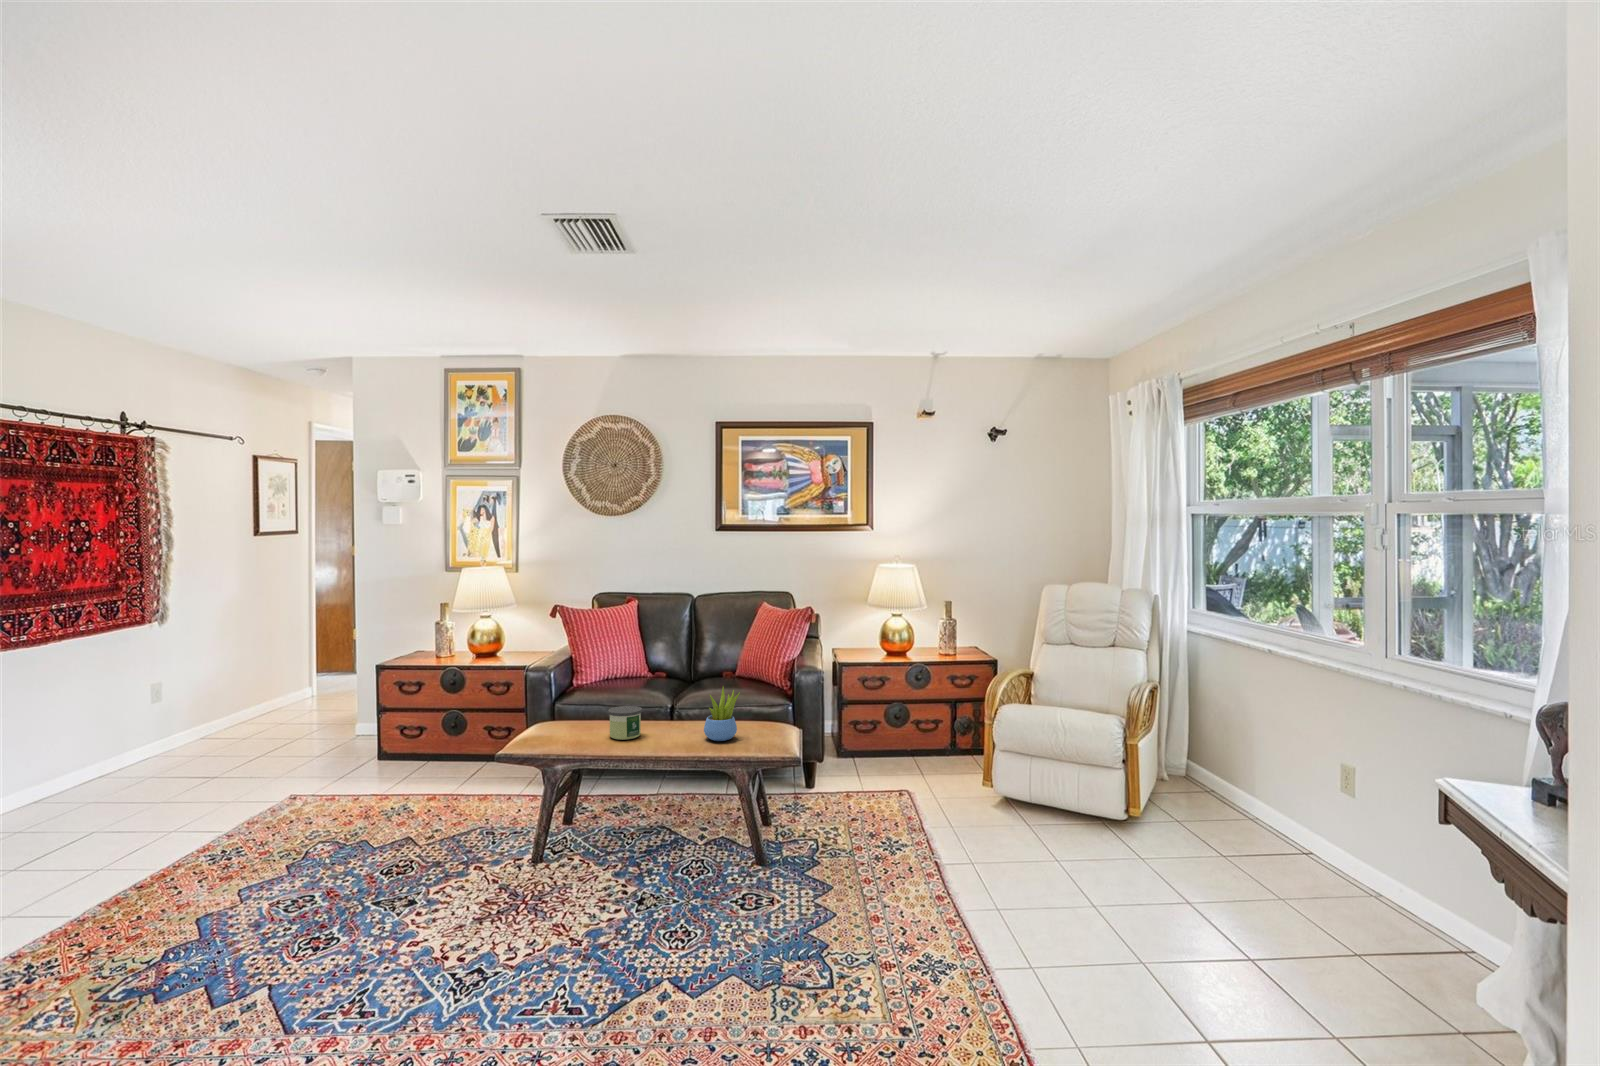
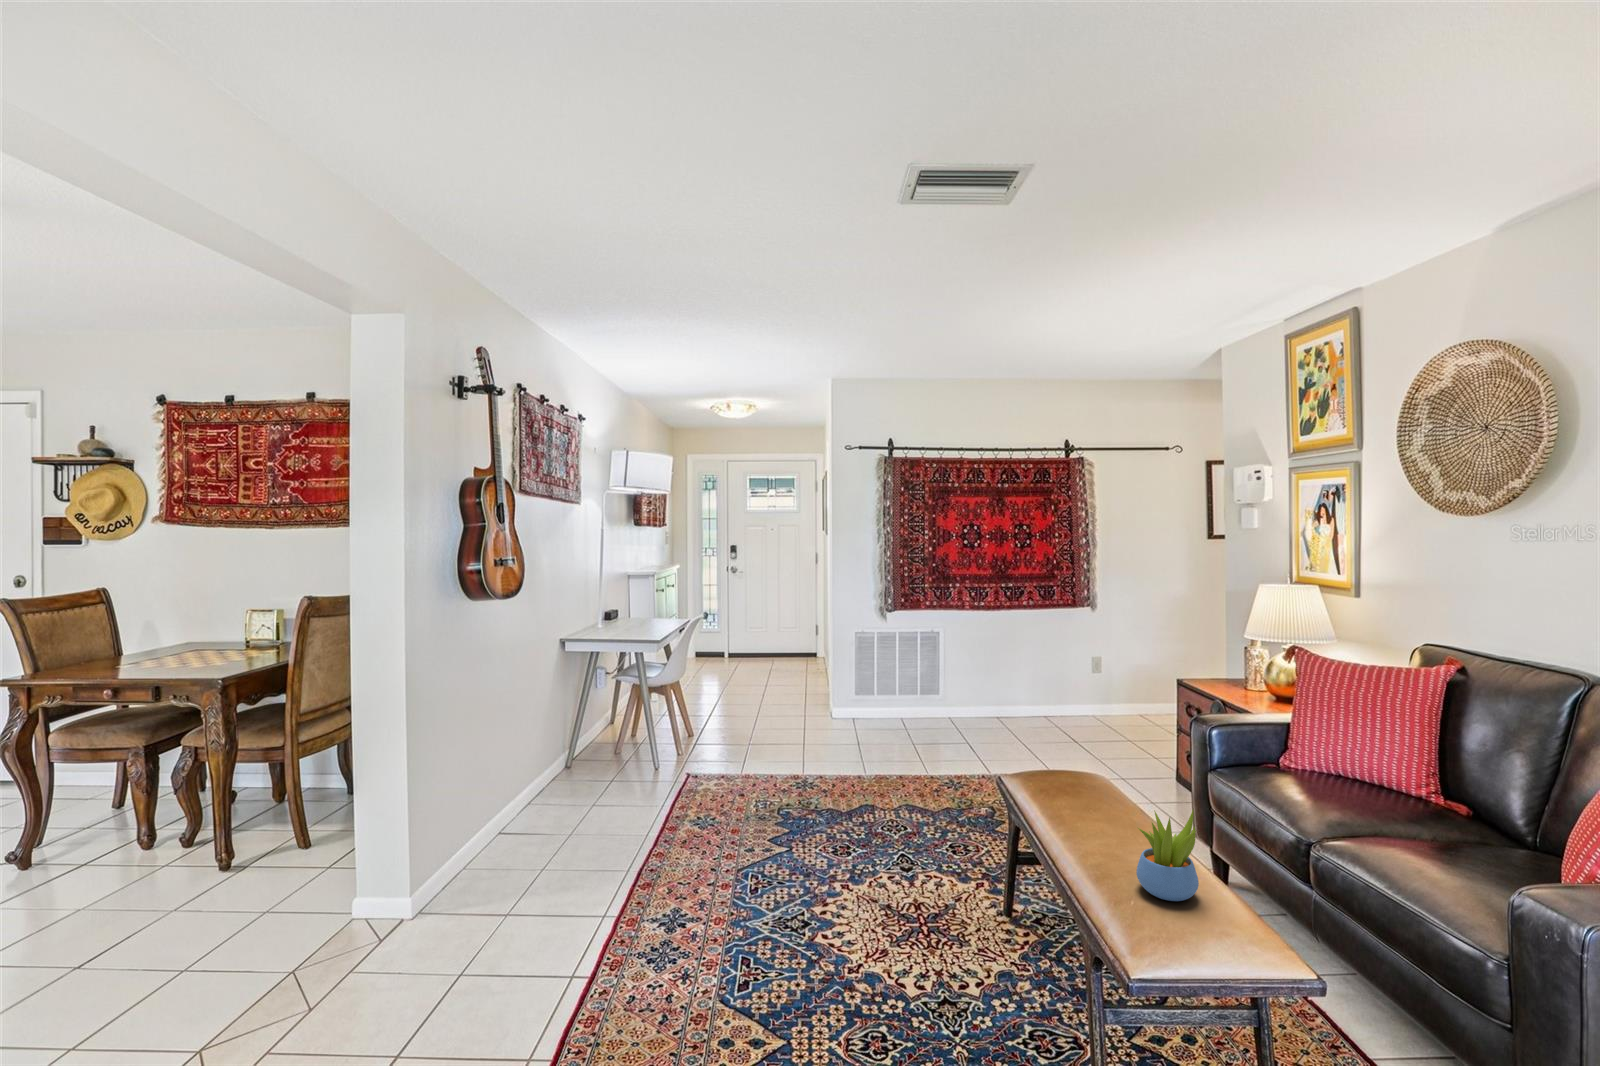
candle: present [608,706,642,740] -> none [1071,780,1121,832]

